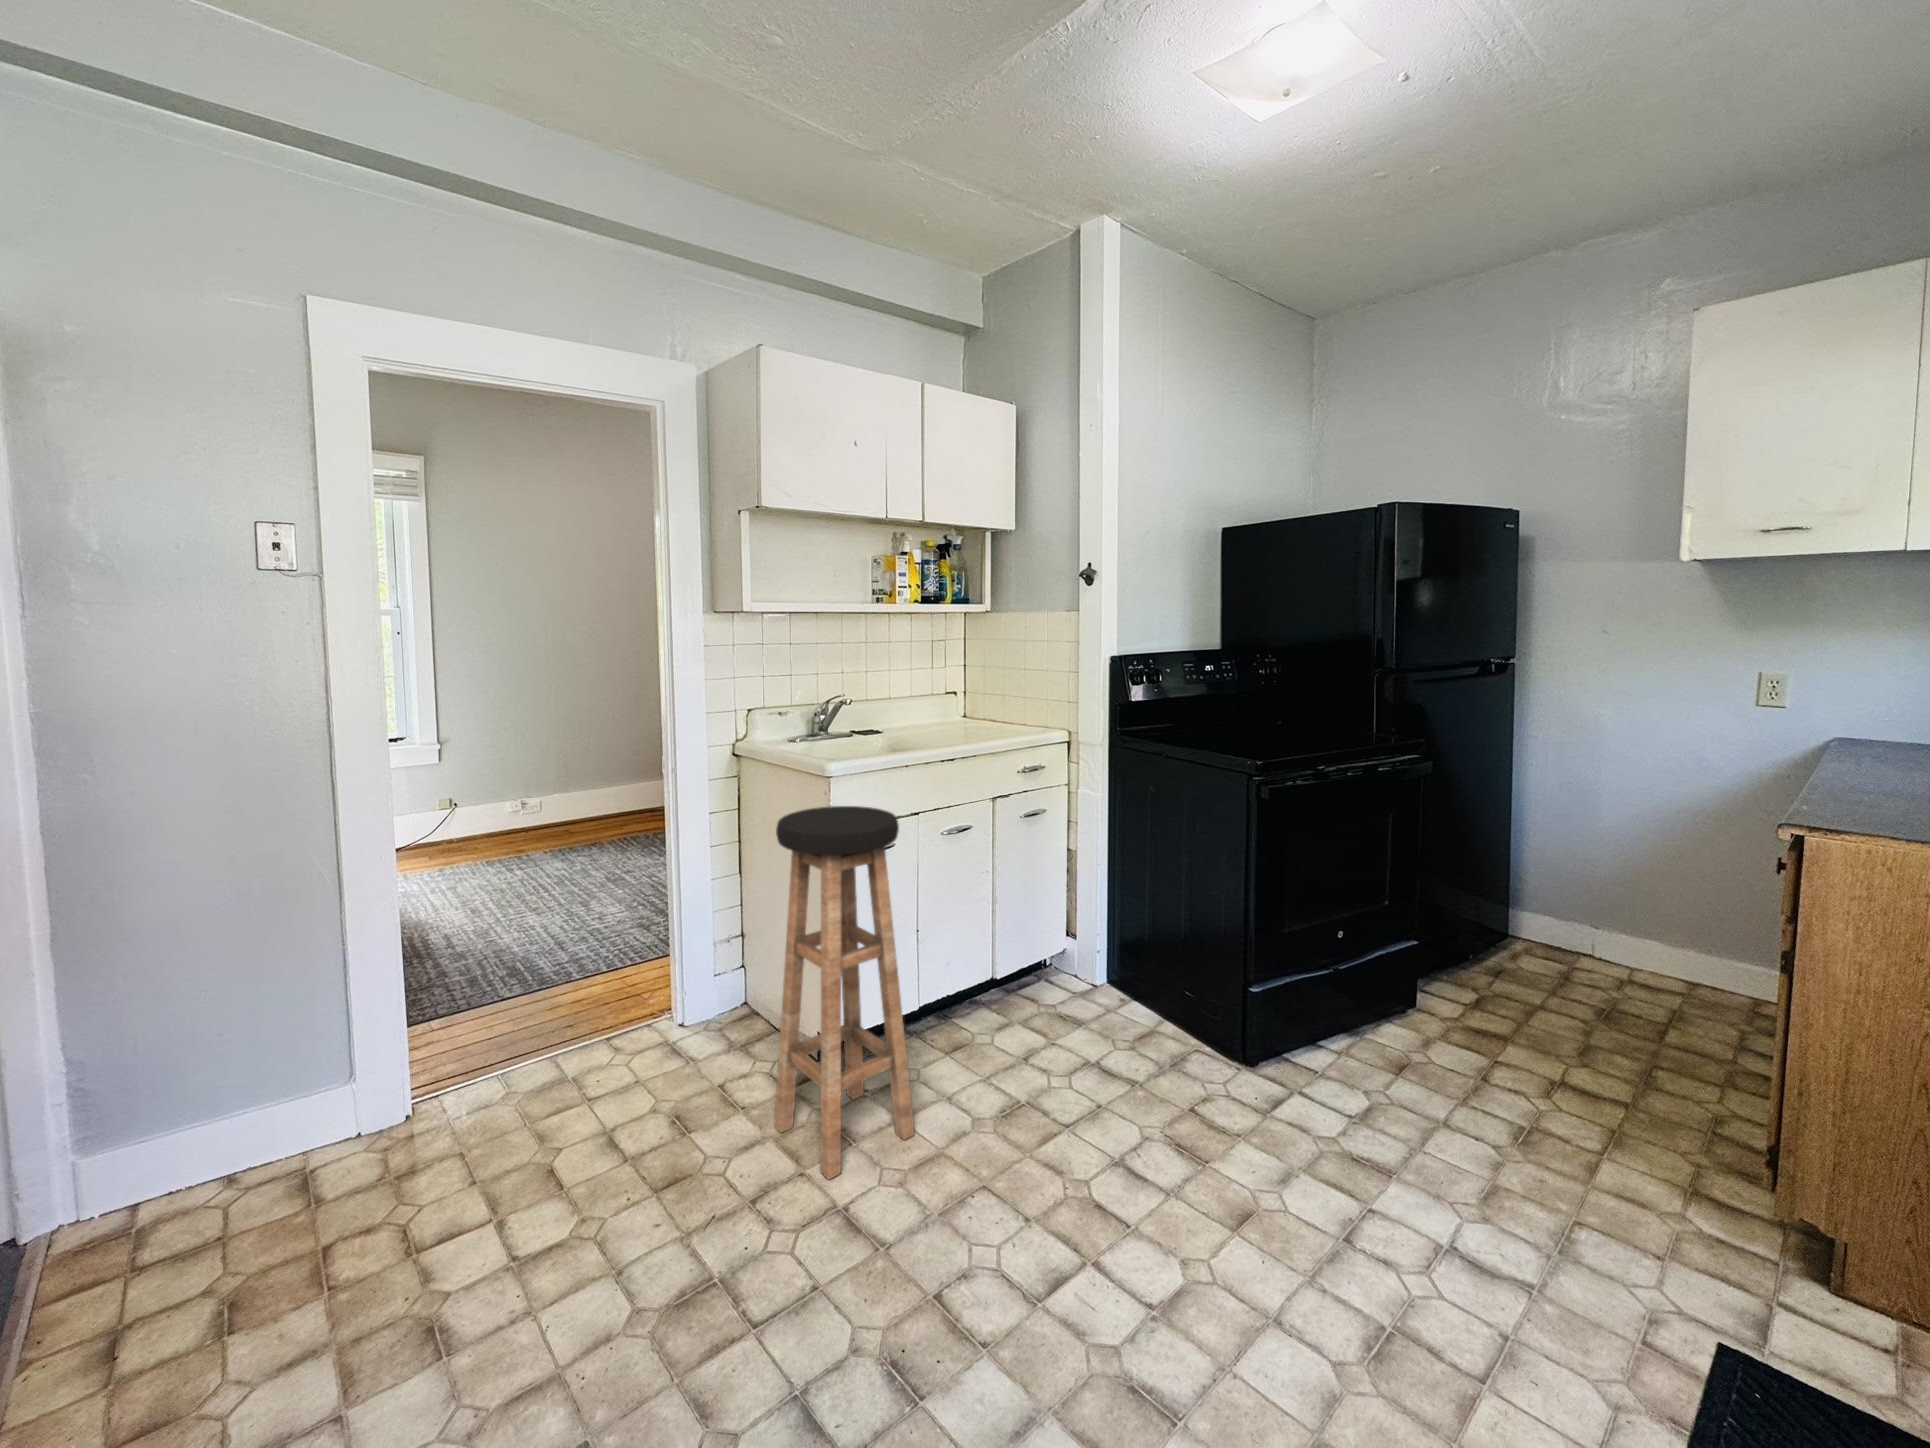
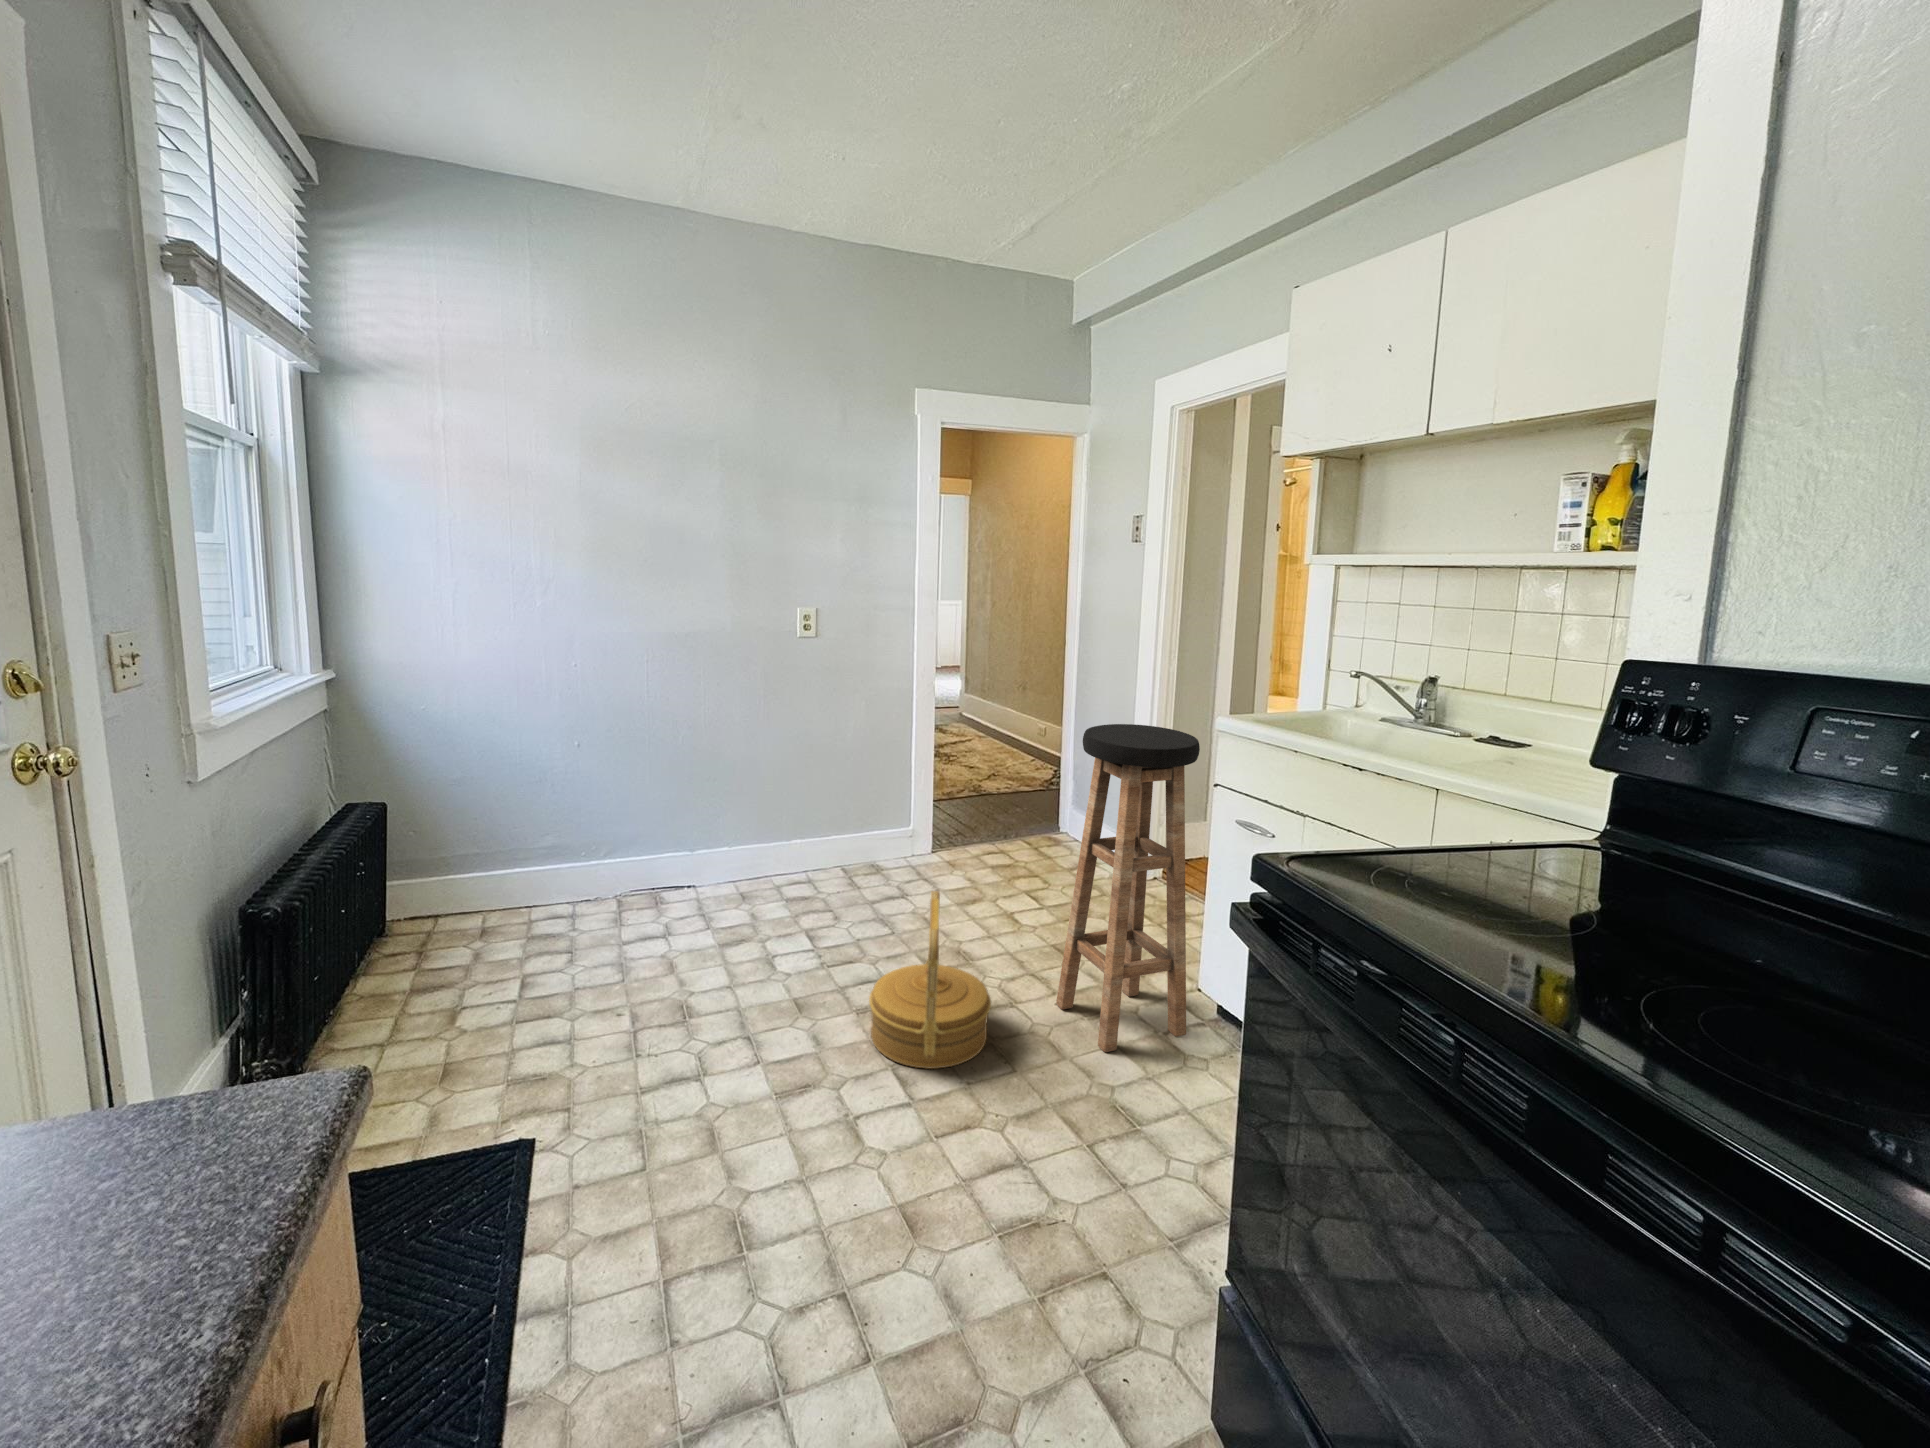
basket: none [857,1101,1035,1357] -> present [869,891,991,1069]

